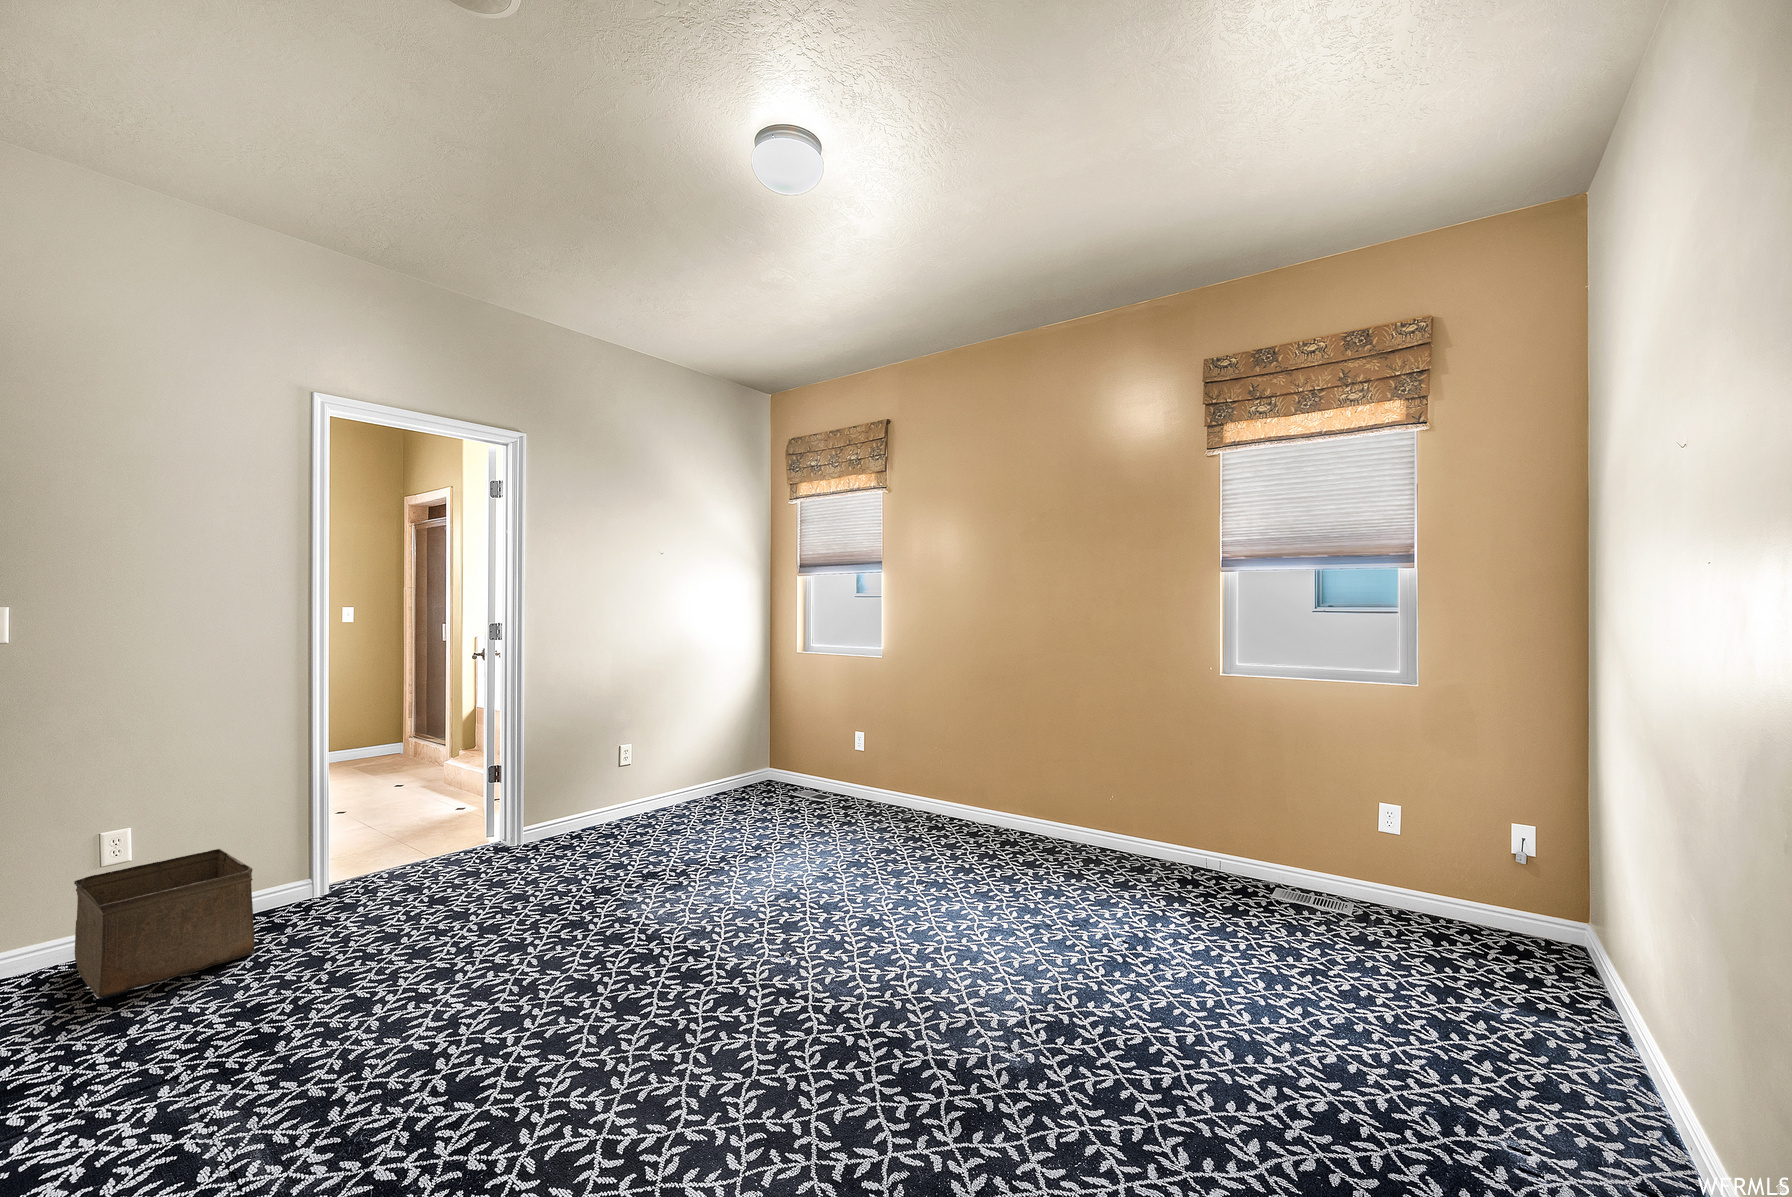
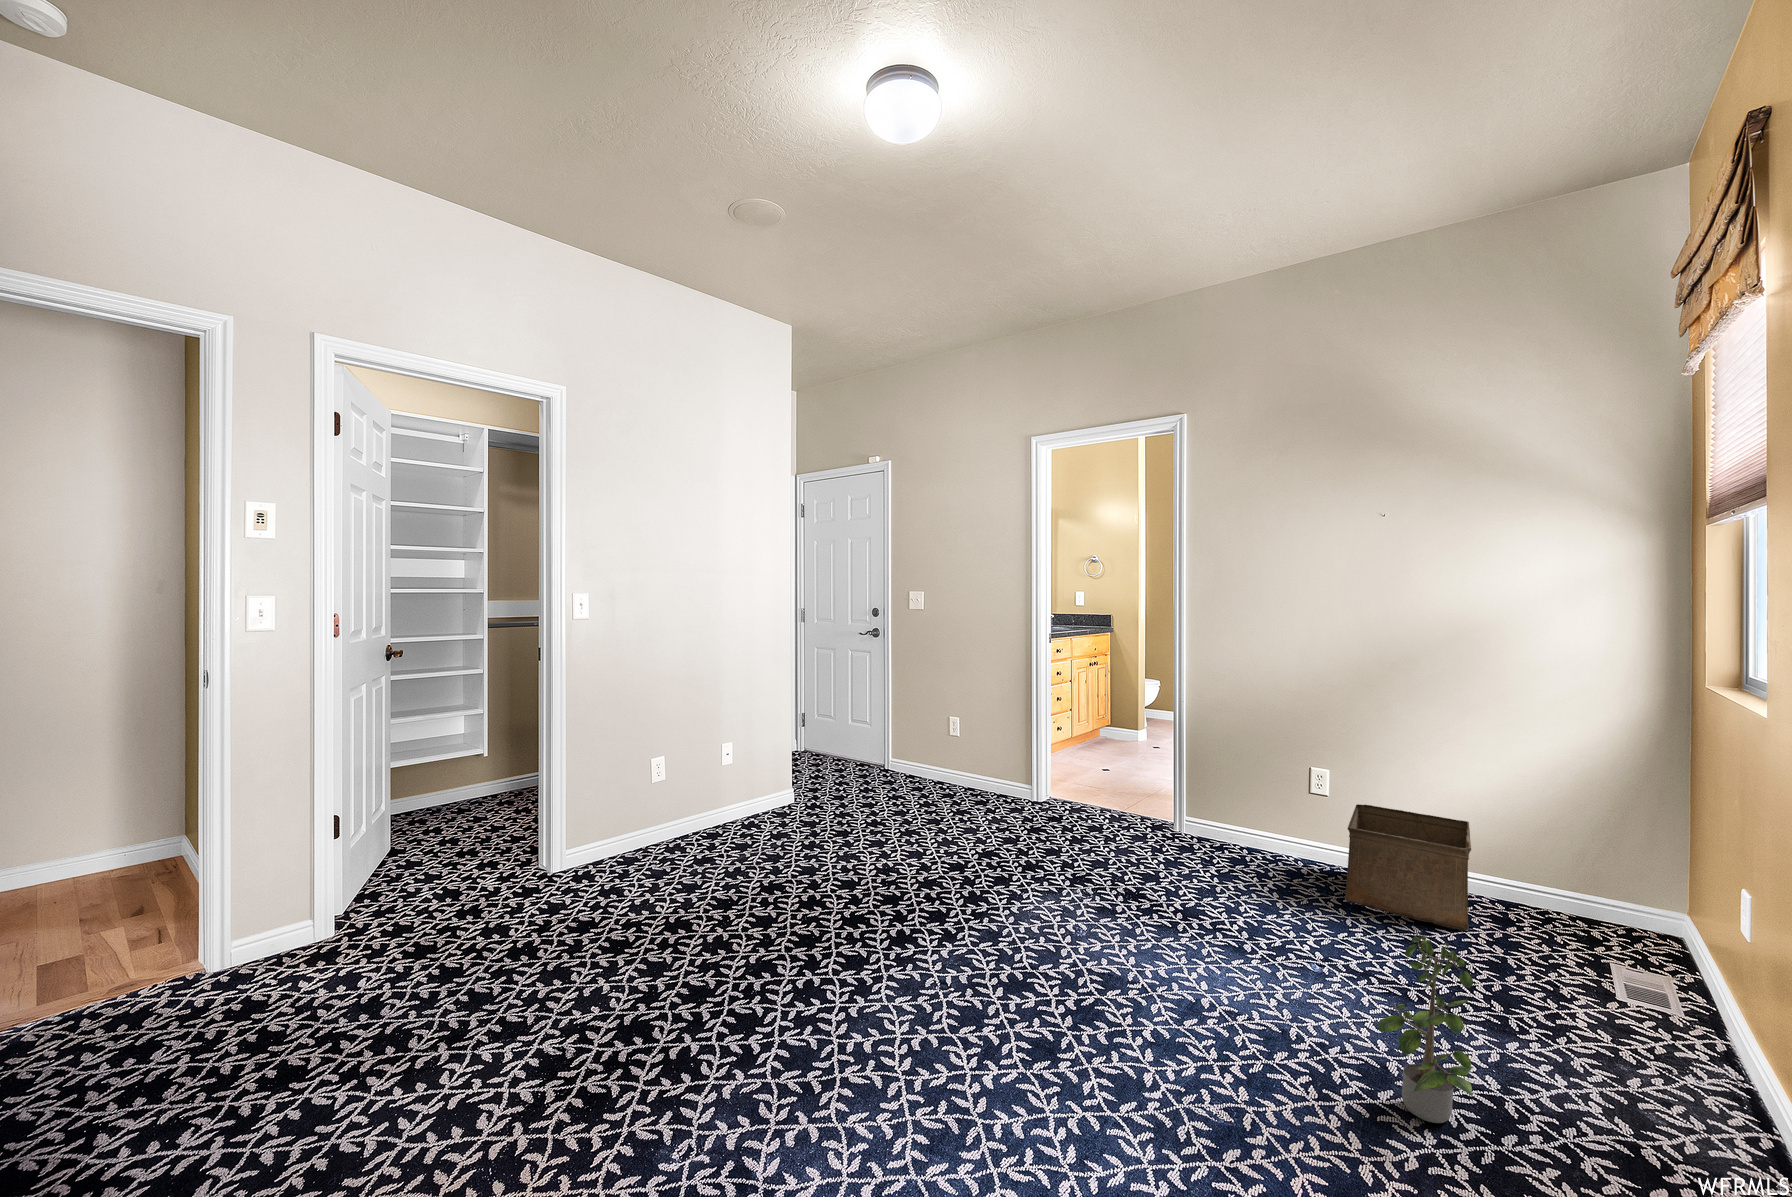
potted plant: none [322,926,438,1106] -> present [1378,931,1473,1123]

